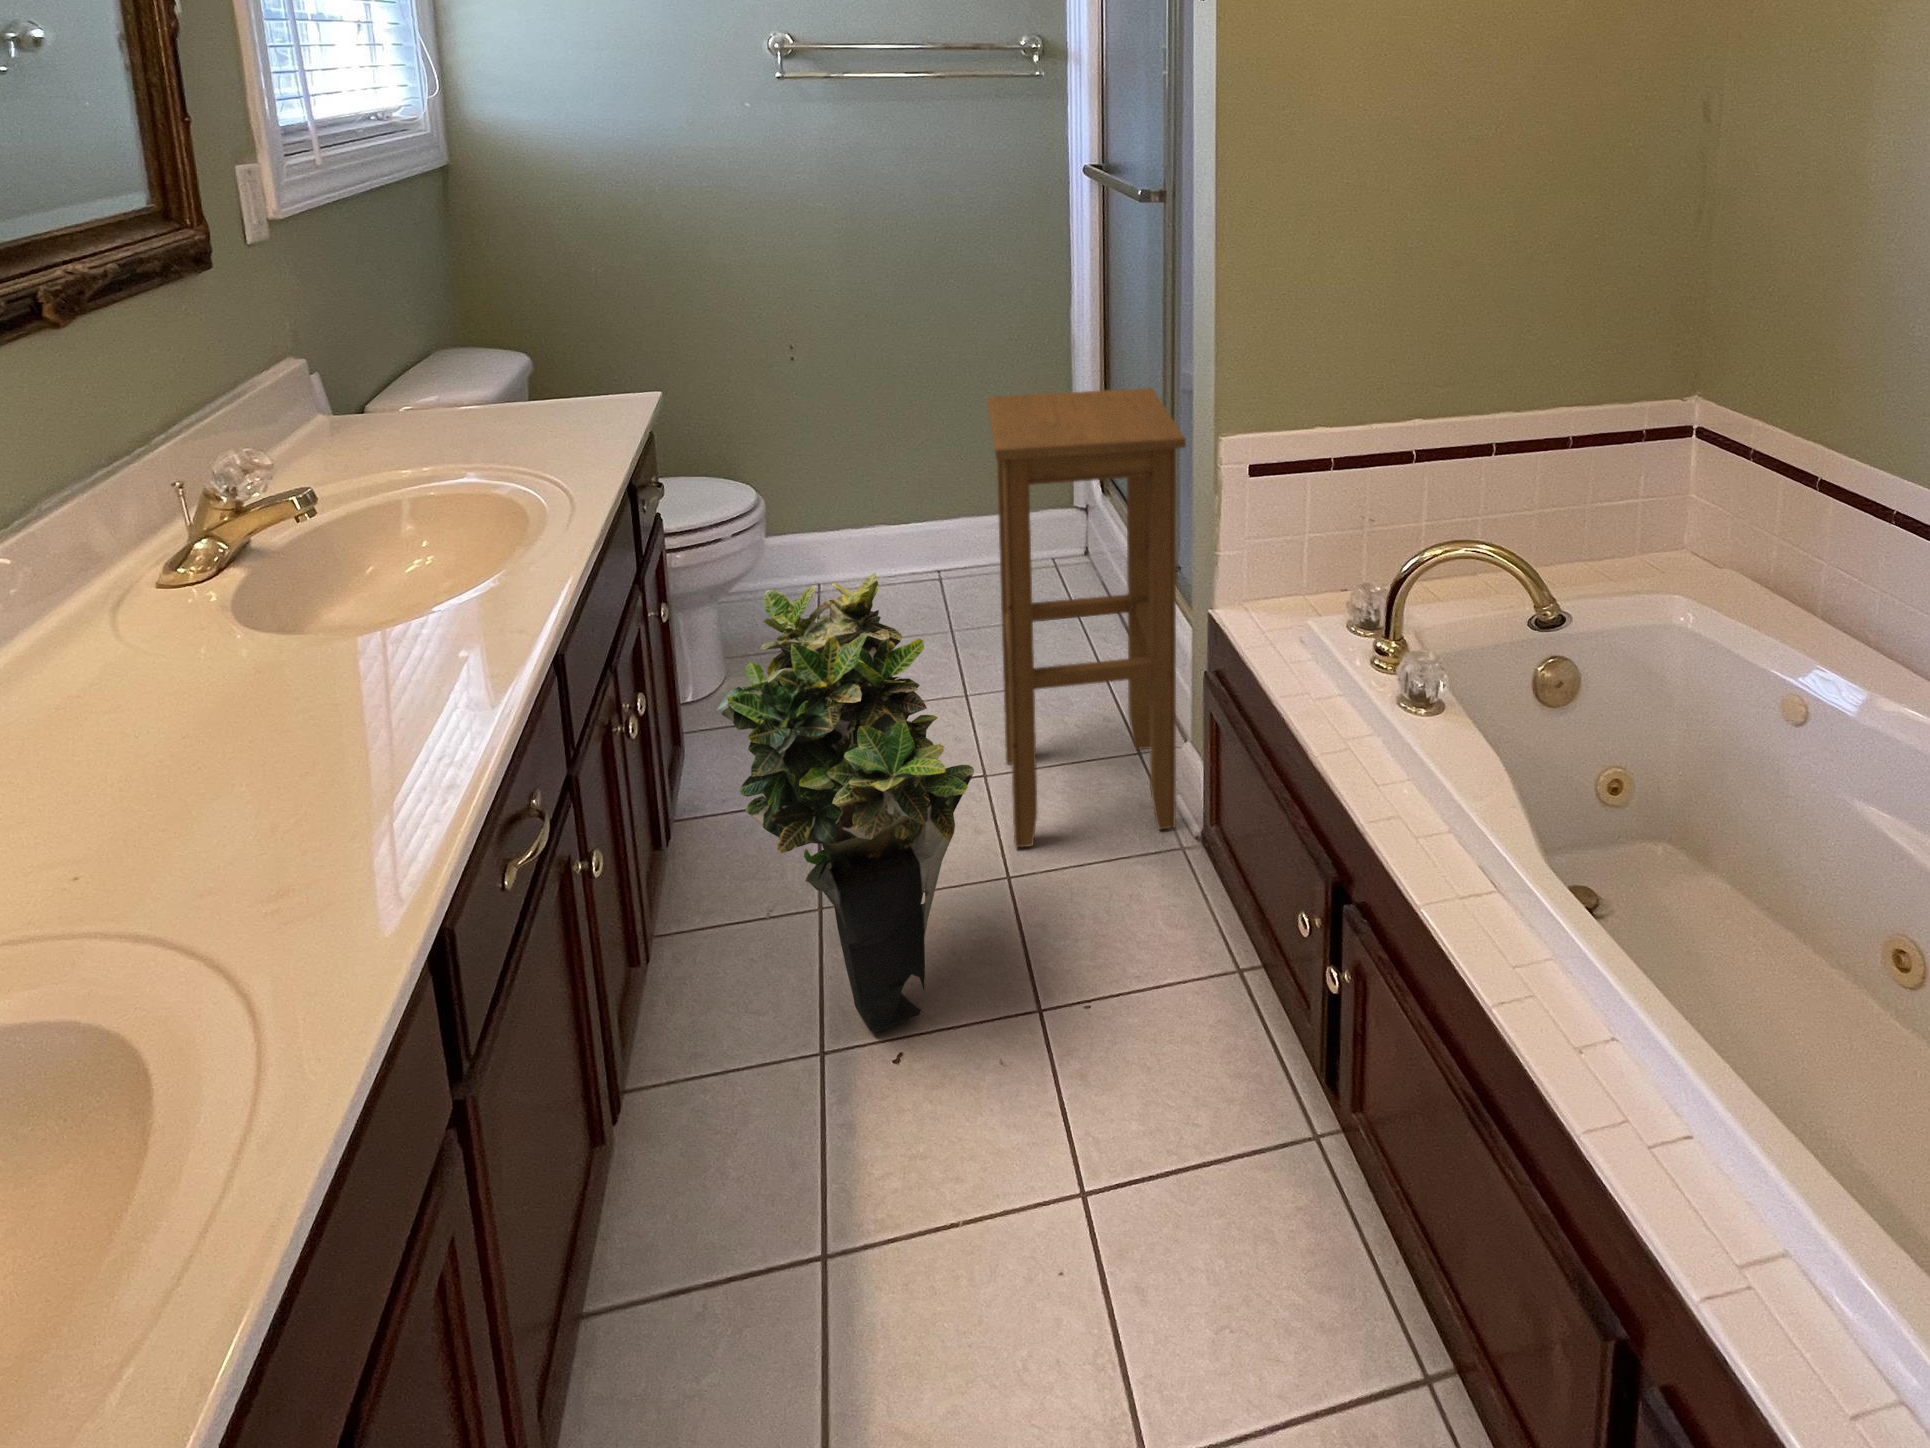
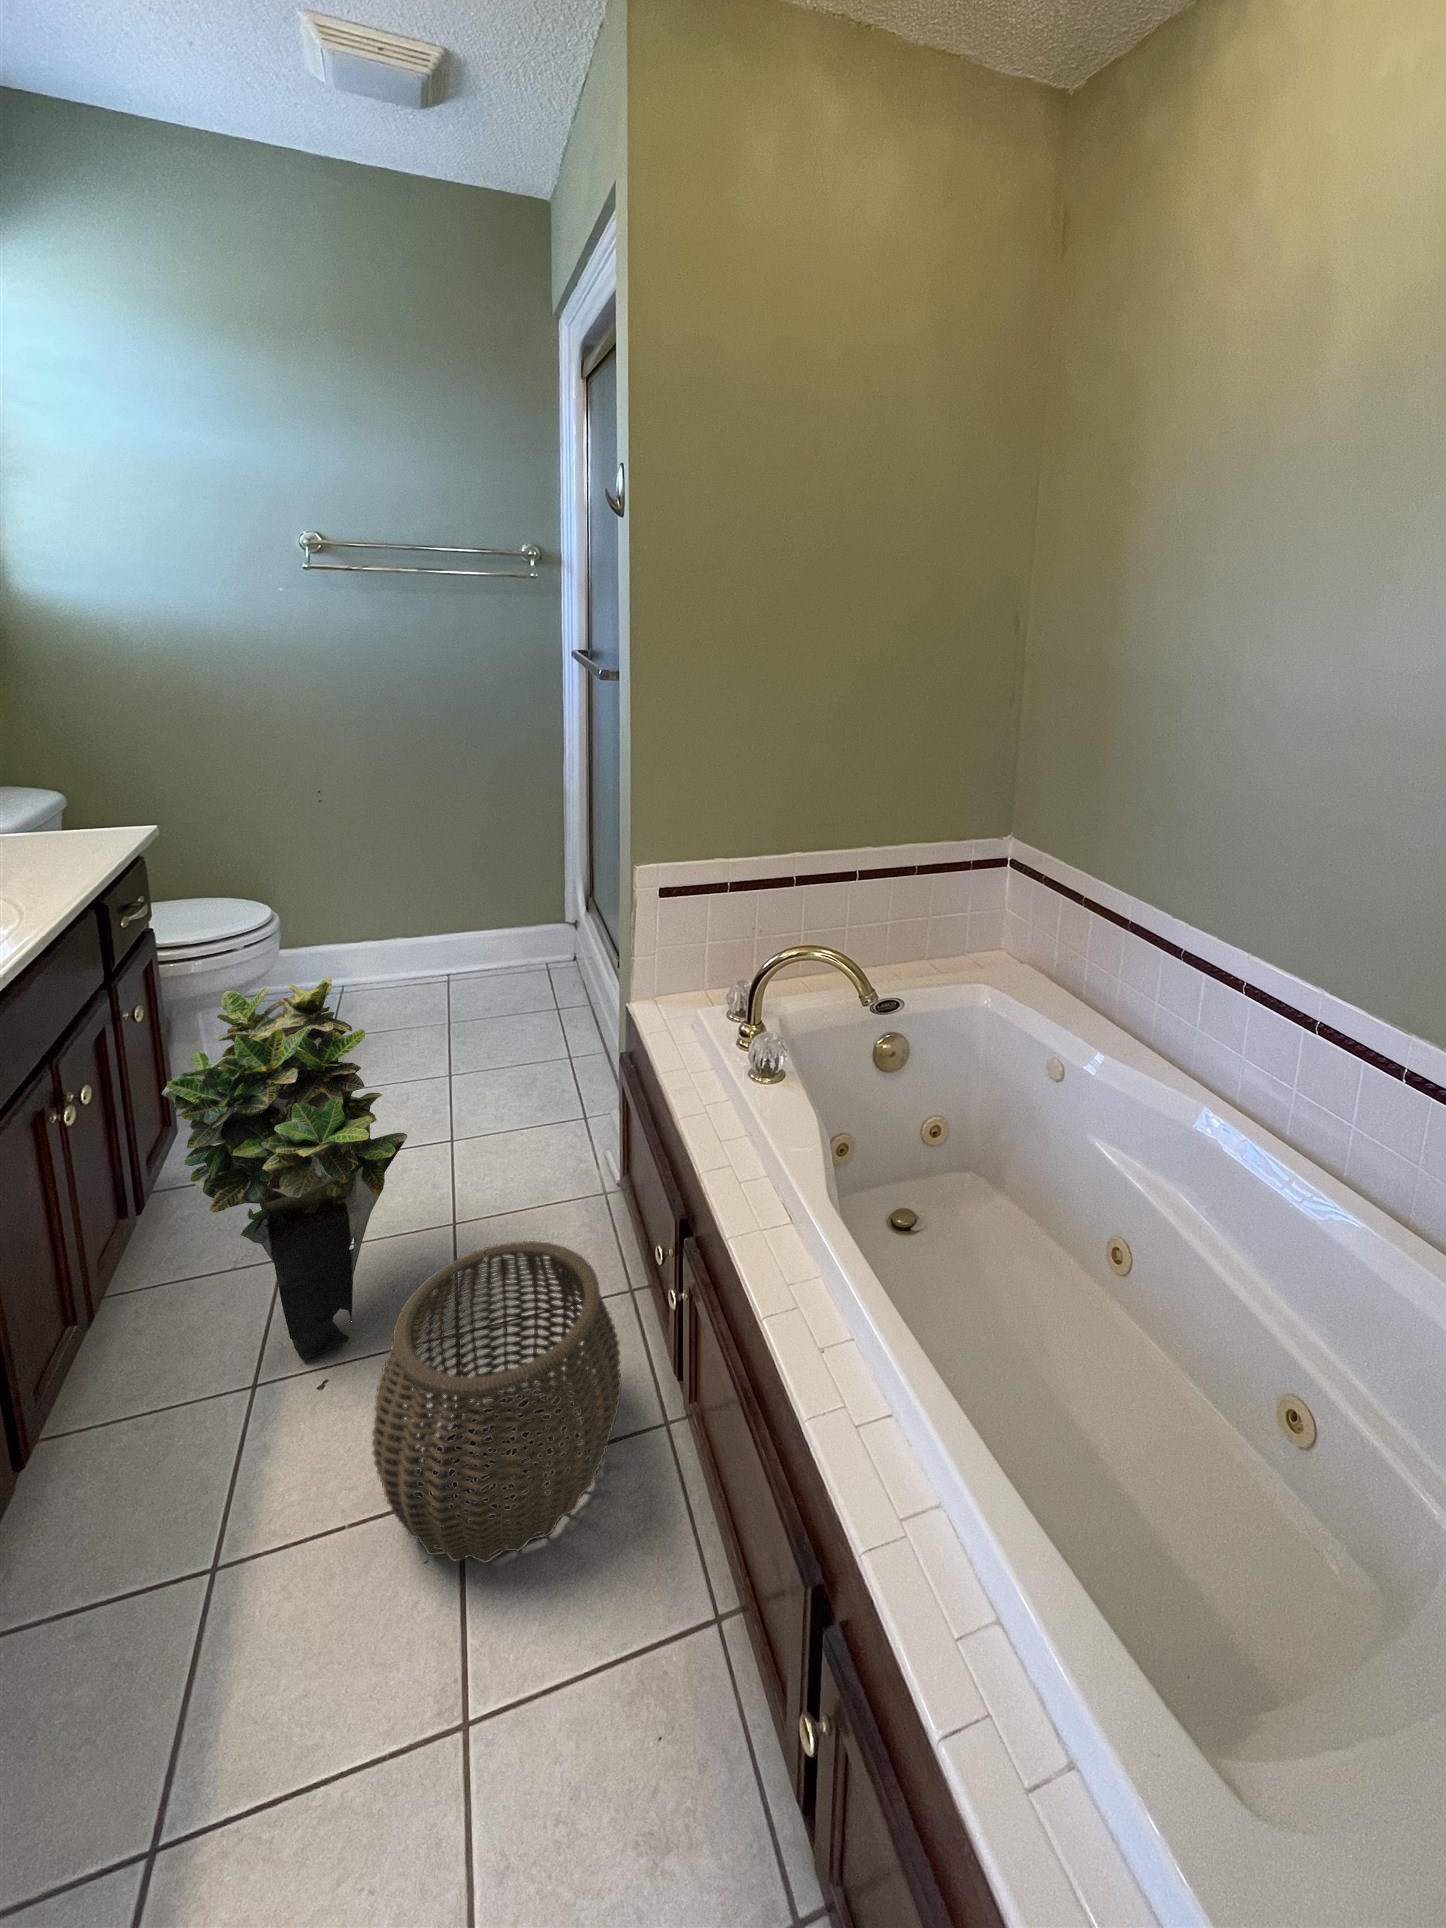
stool: present [987,388,1186,848] -> none [443,829,608,1199]
woven basket: none [991,905,1275,1298] -> present [372,1241,621,1563]

